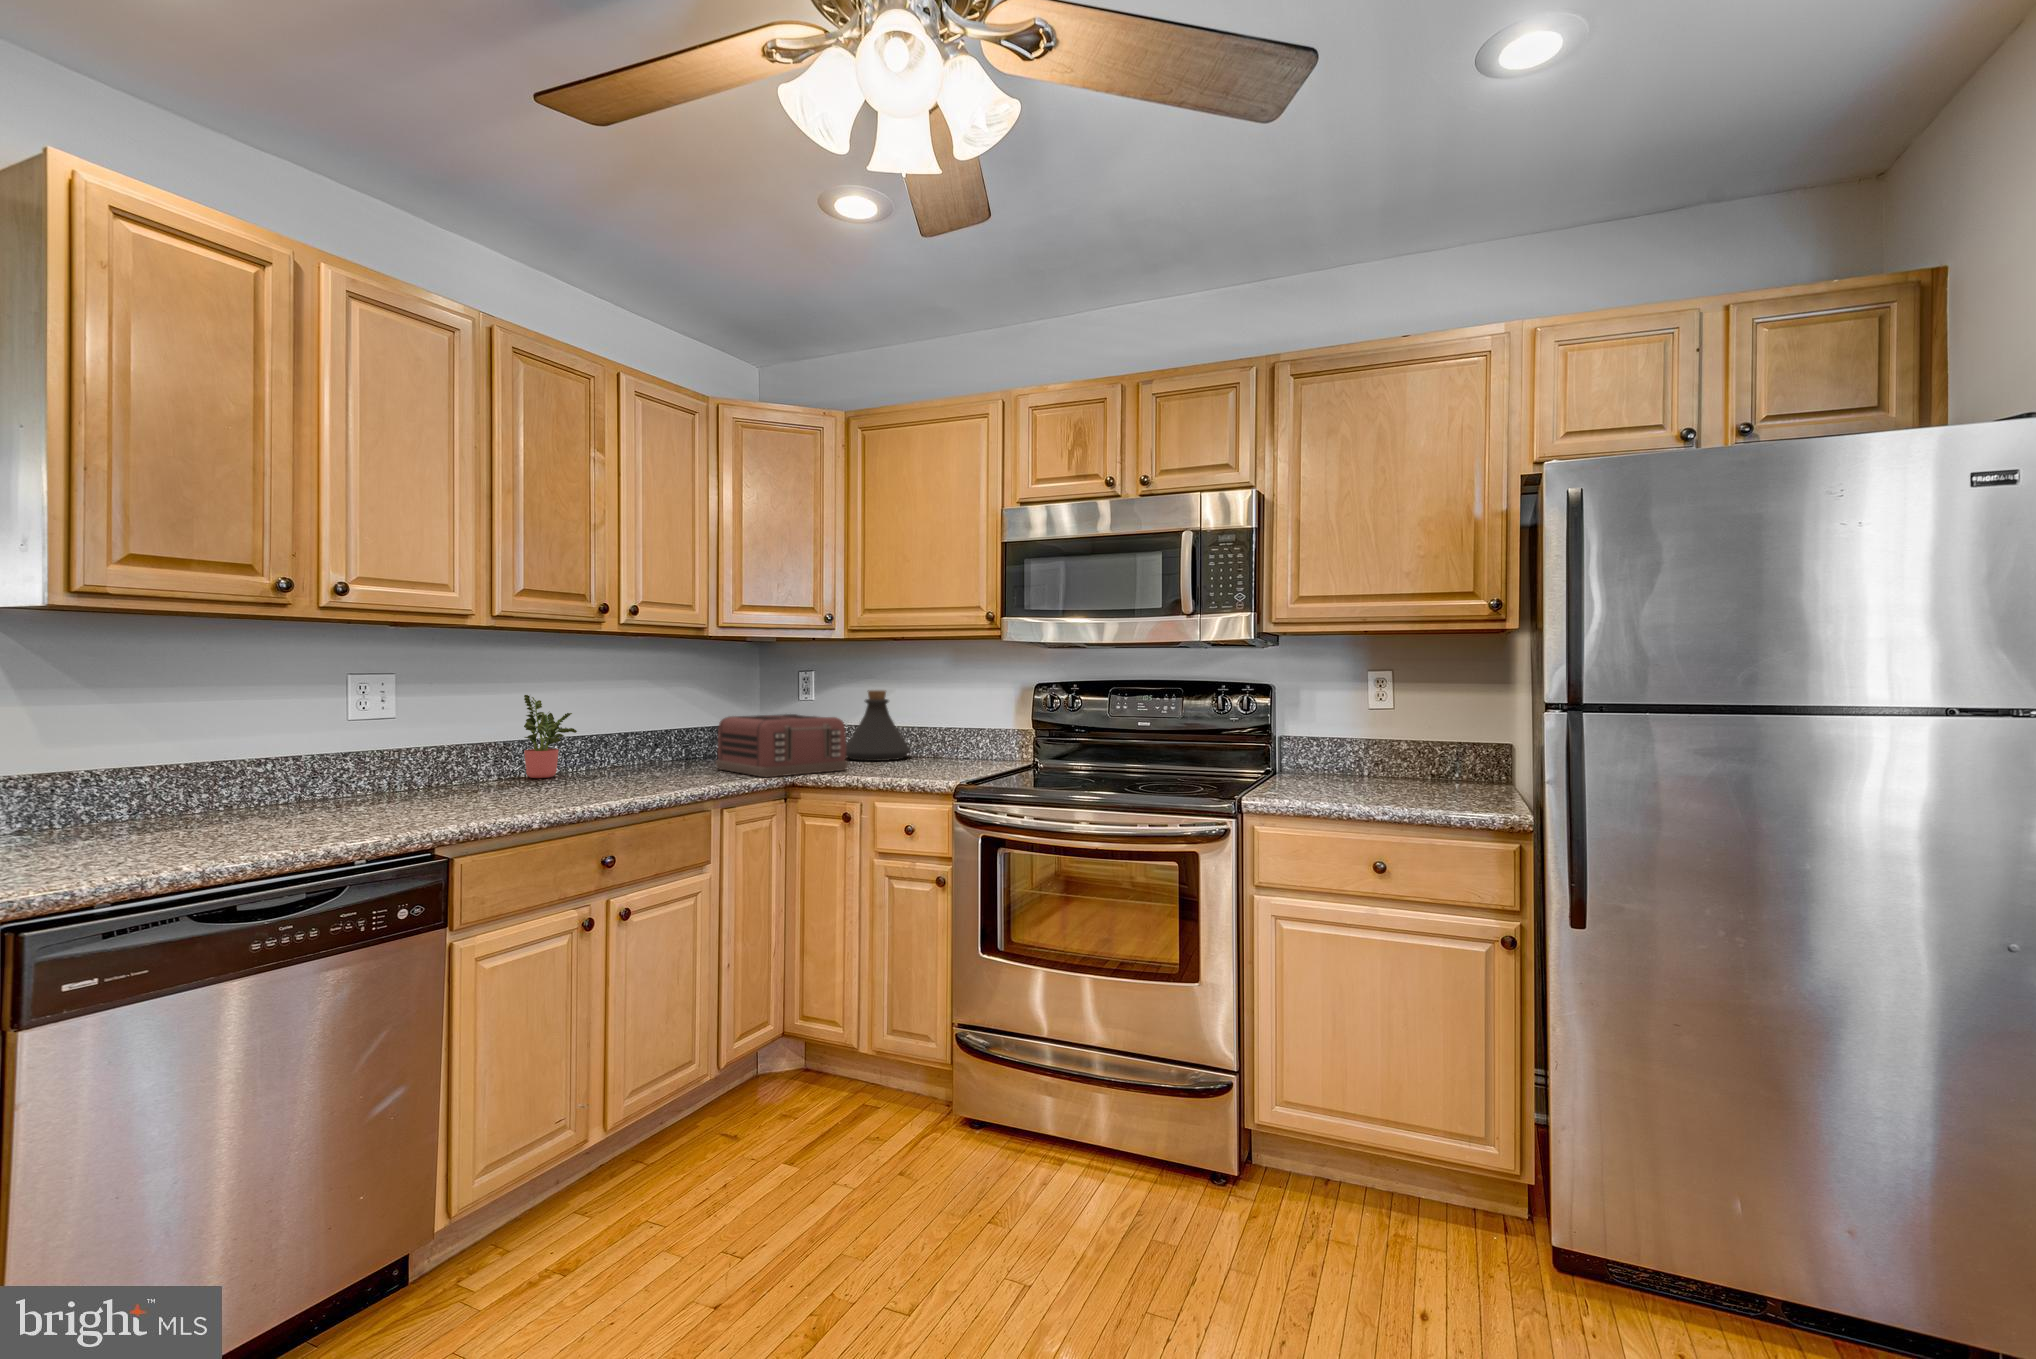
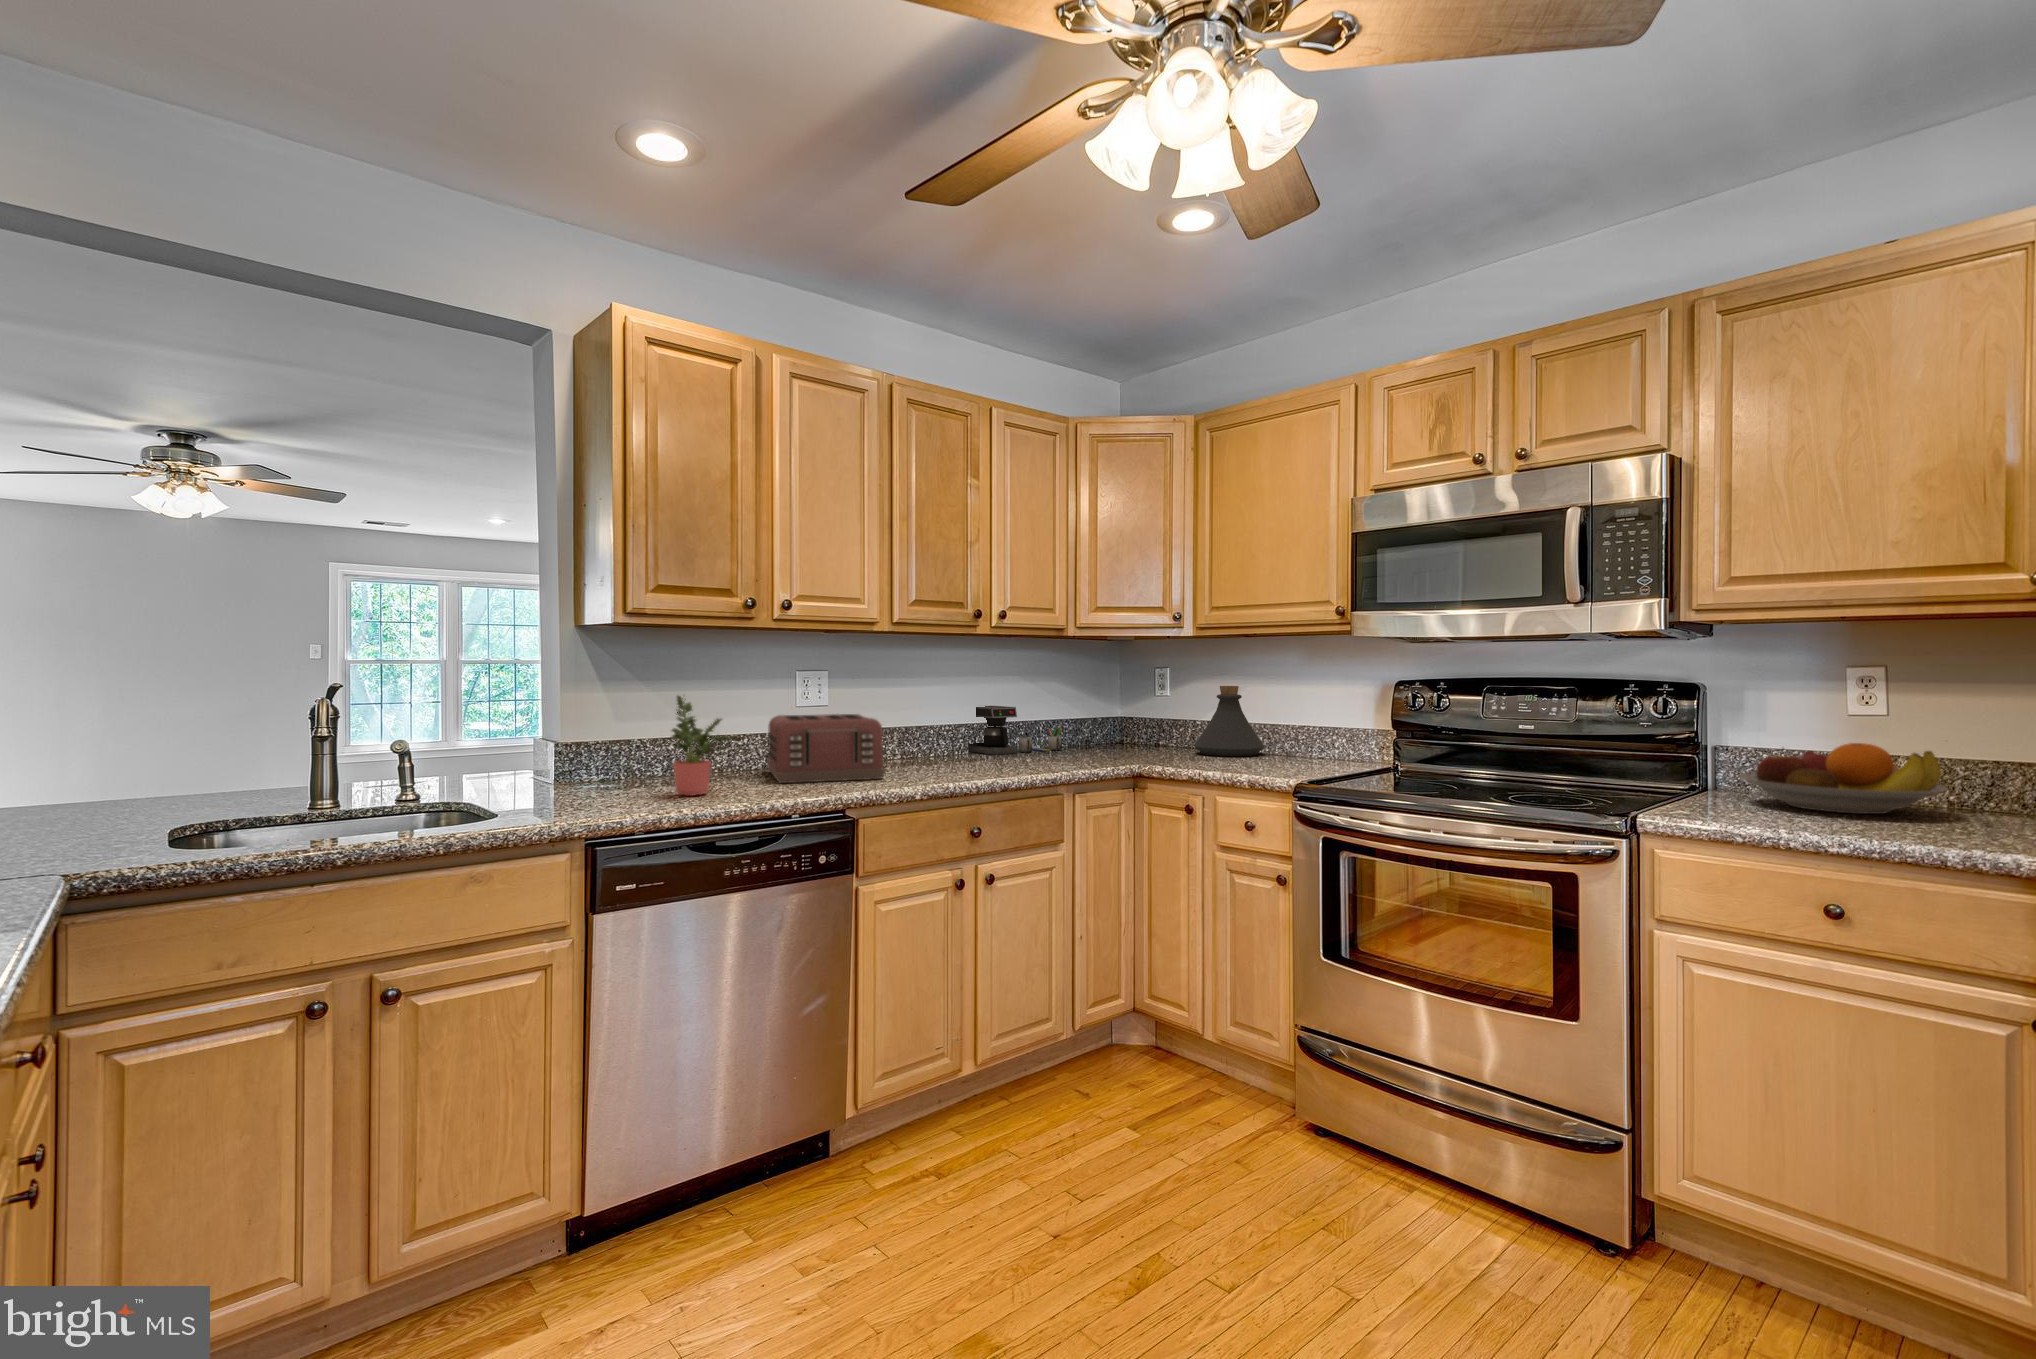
potted plant: present [524,695,577,778] -> present [672,696,739,796]
coffee maker: none [586,714,699,770] -> present [968,706,1062,755]
toaster: present [716,714,848,777] -> present [767,714,885,783]
fruit bowl: none [1301,732,1433,787] -> present [1739,743,1948,814]

